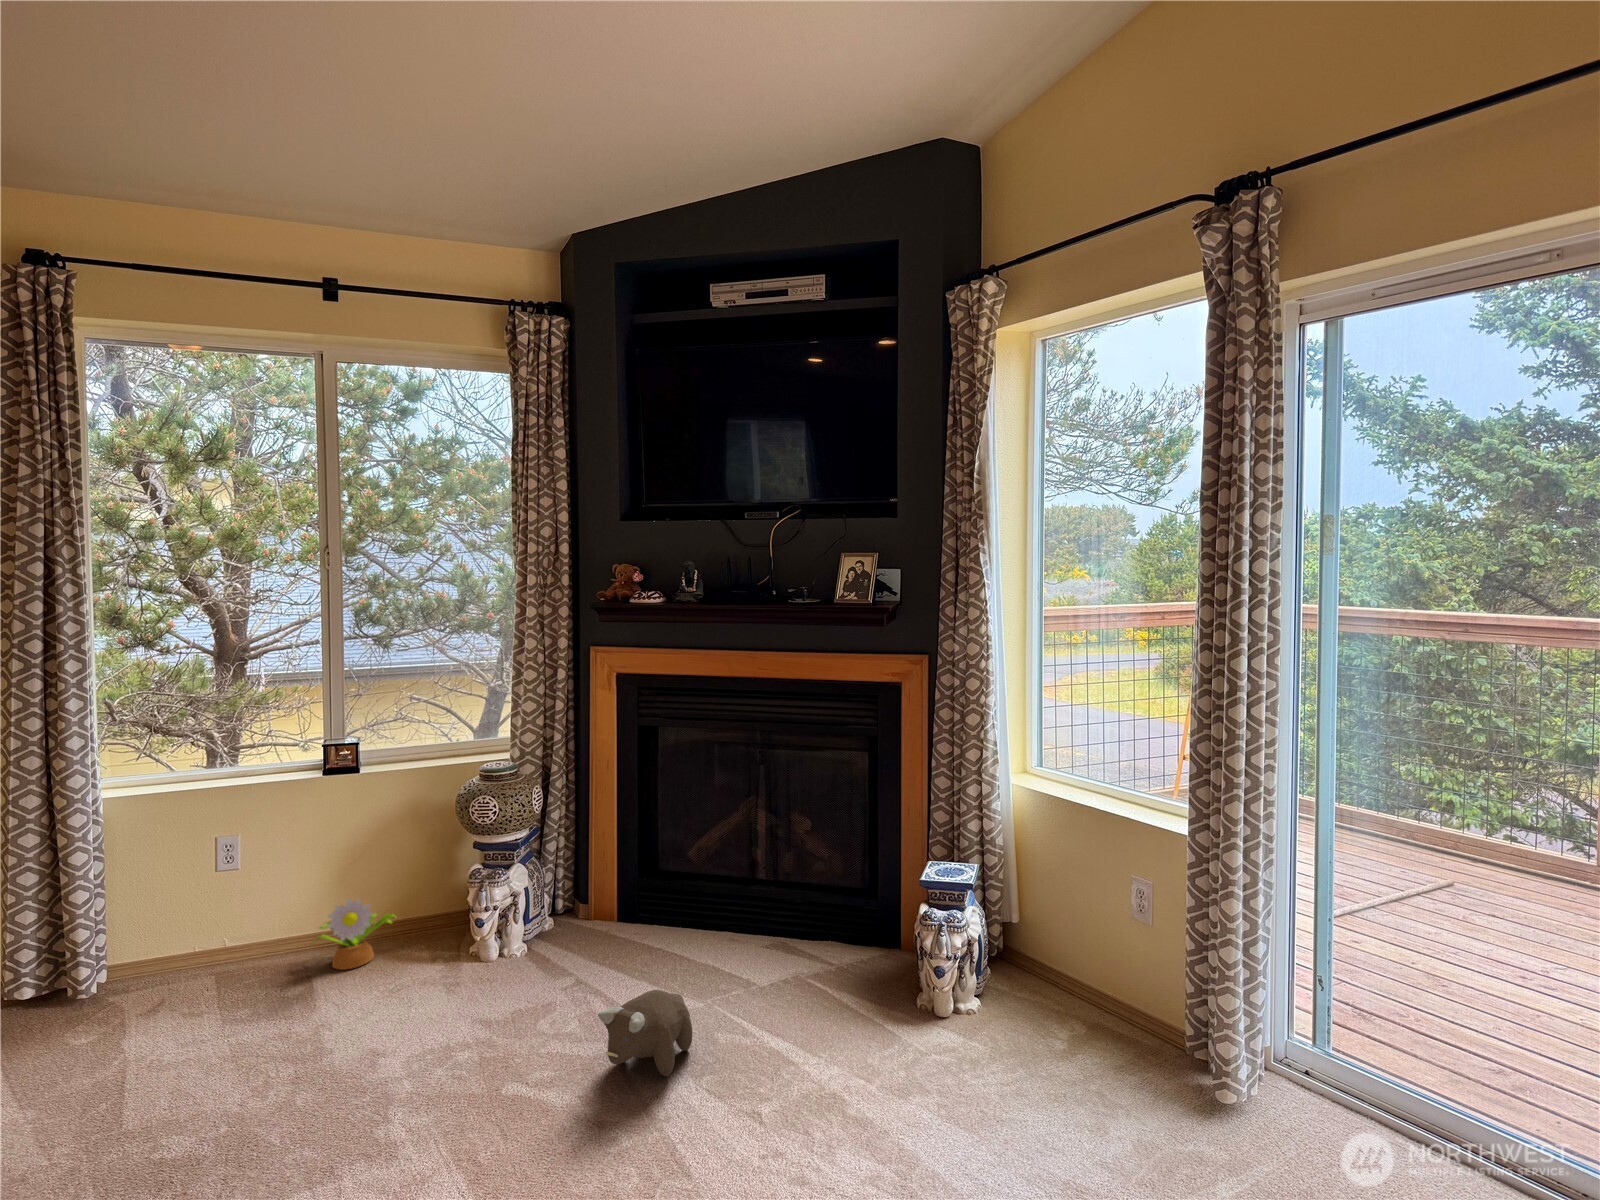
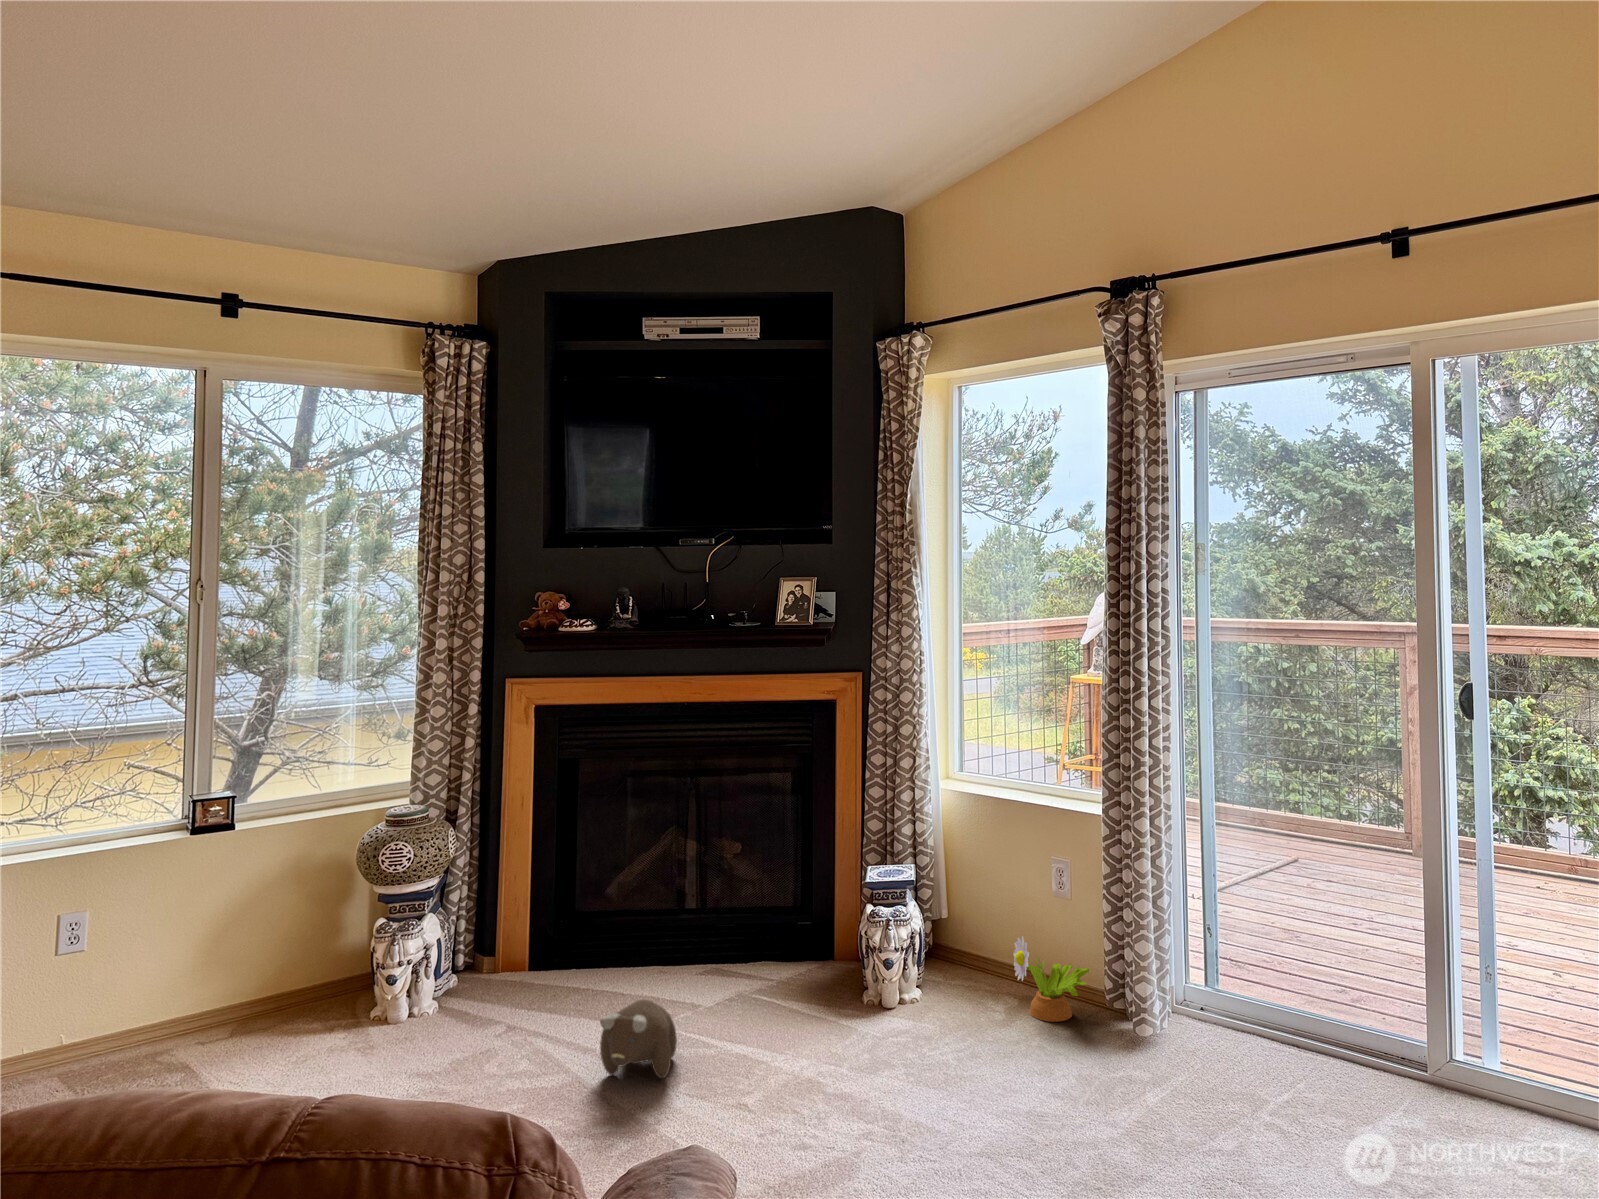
decorative plant: present [312,899,395,970] -> present [1013,936,1089,1022]

